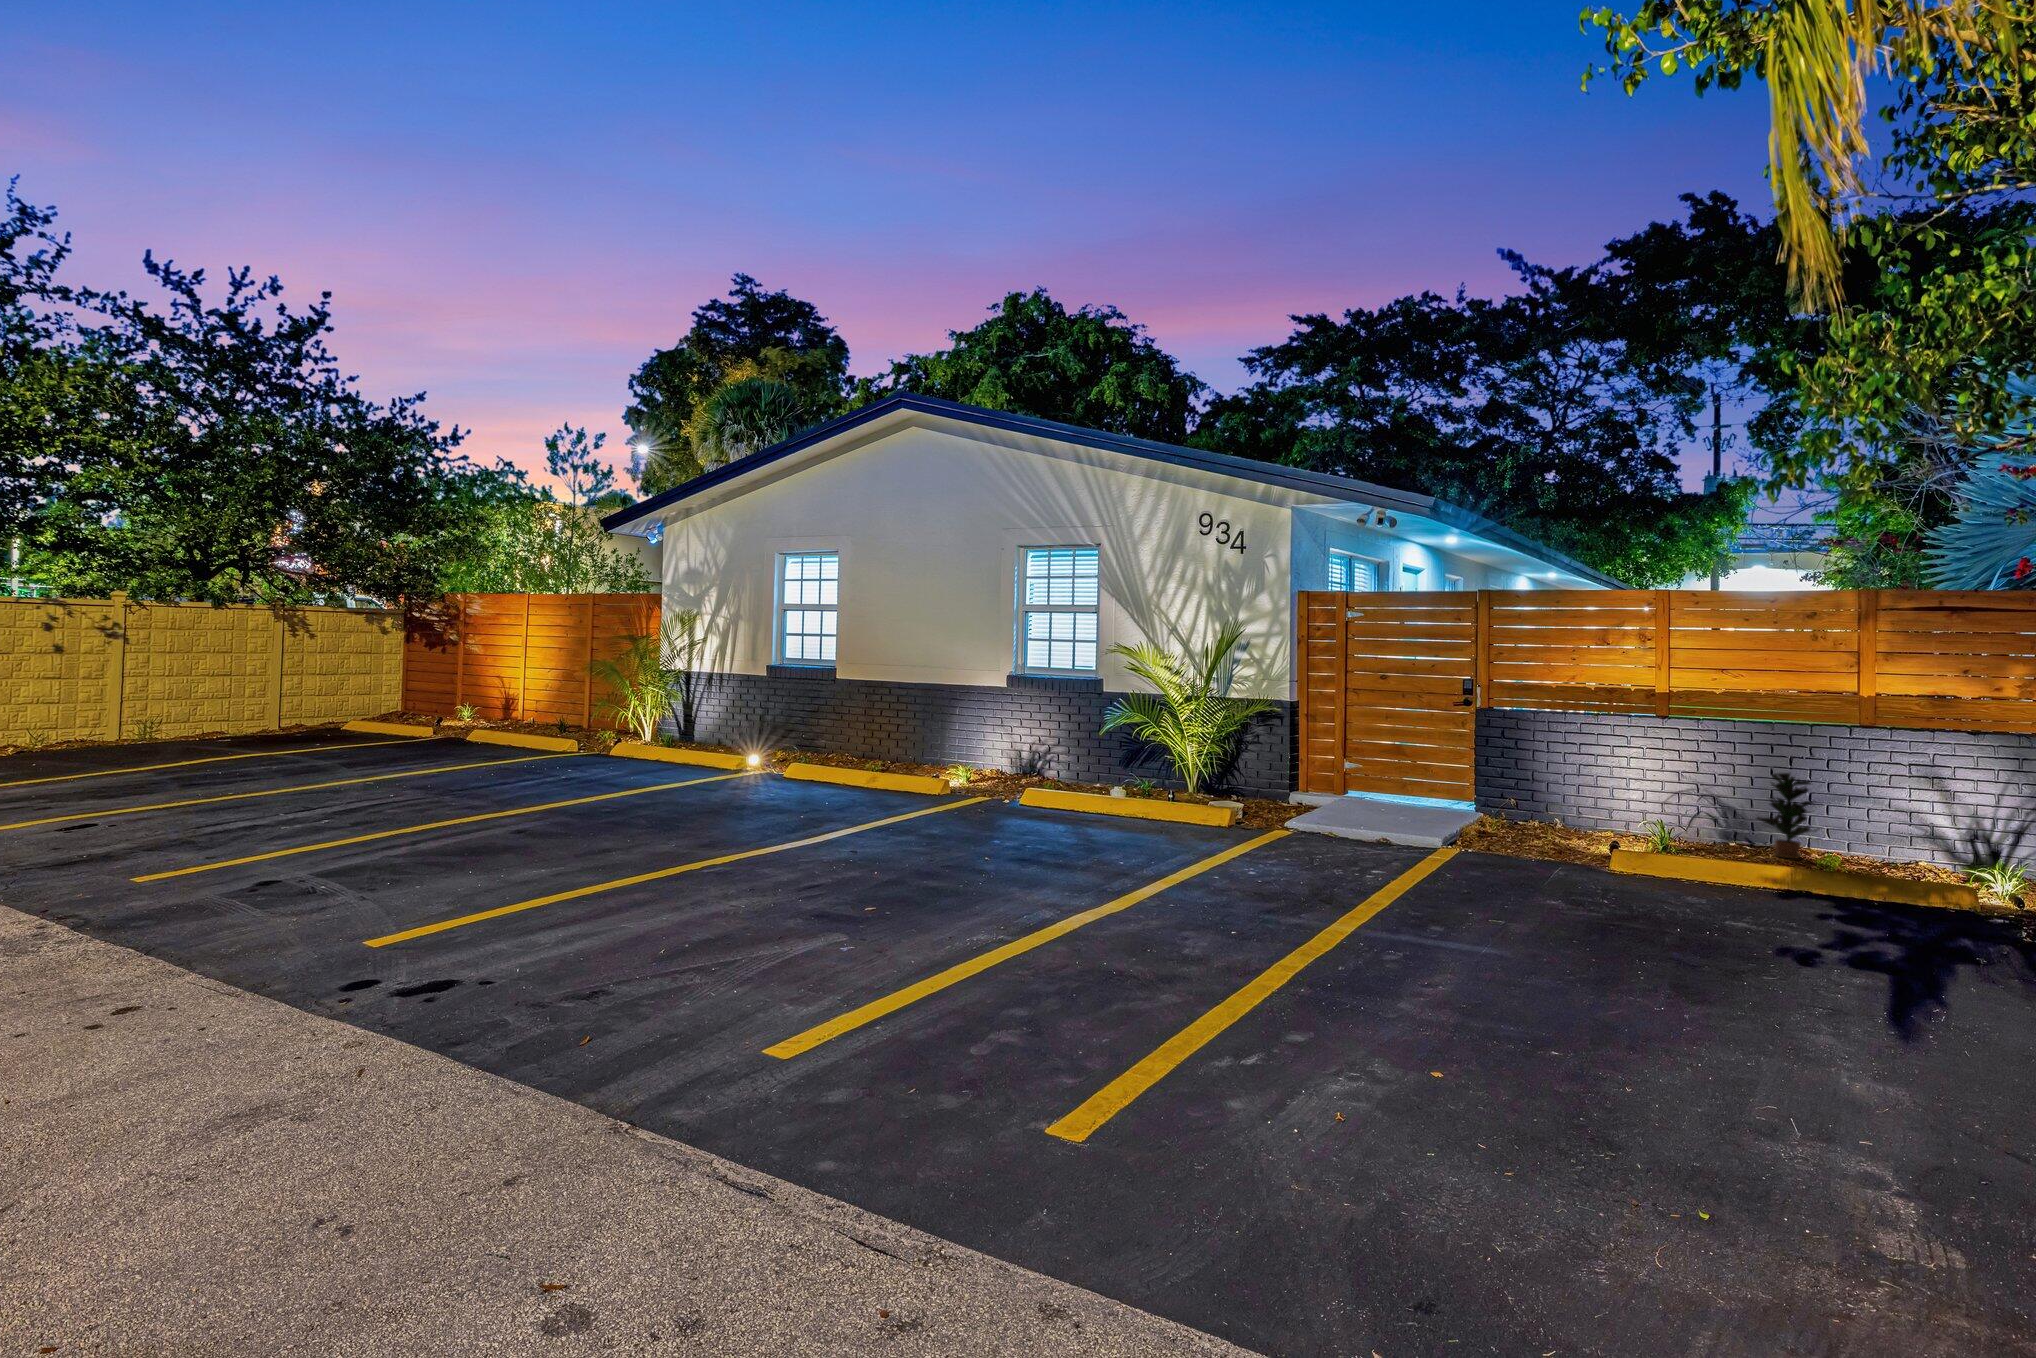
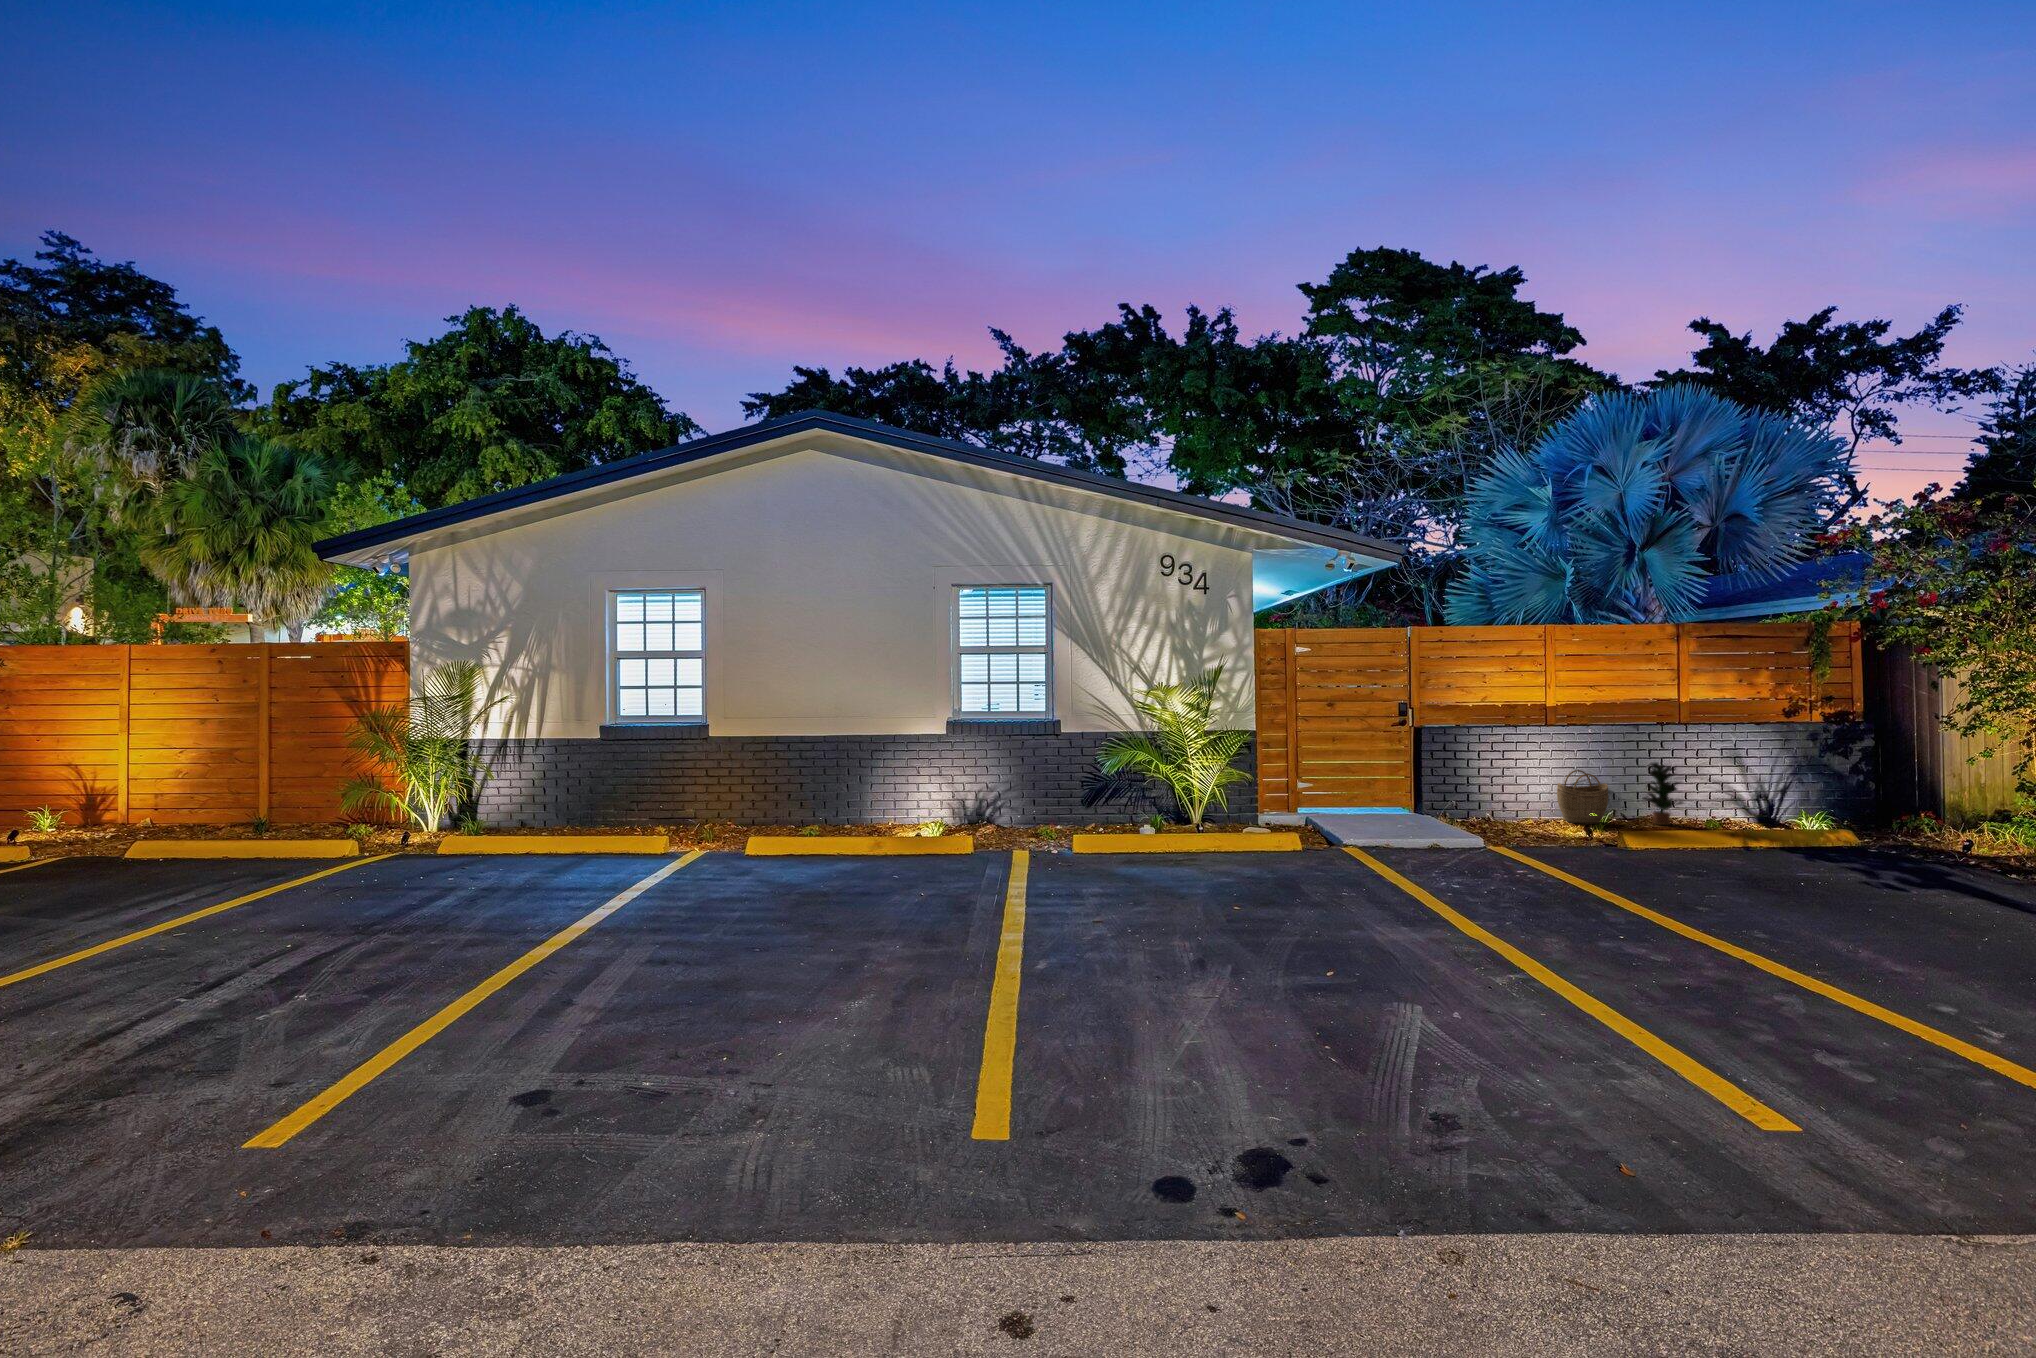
woven basket: none [1642,775,1710,846] -> present [1557,770,1608,824]

